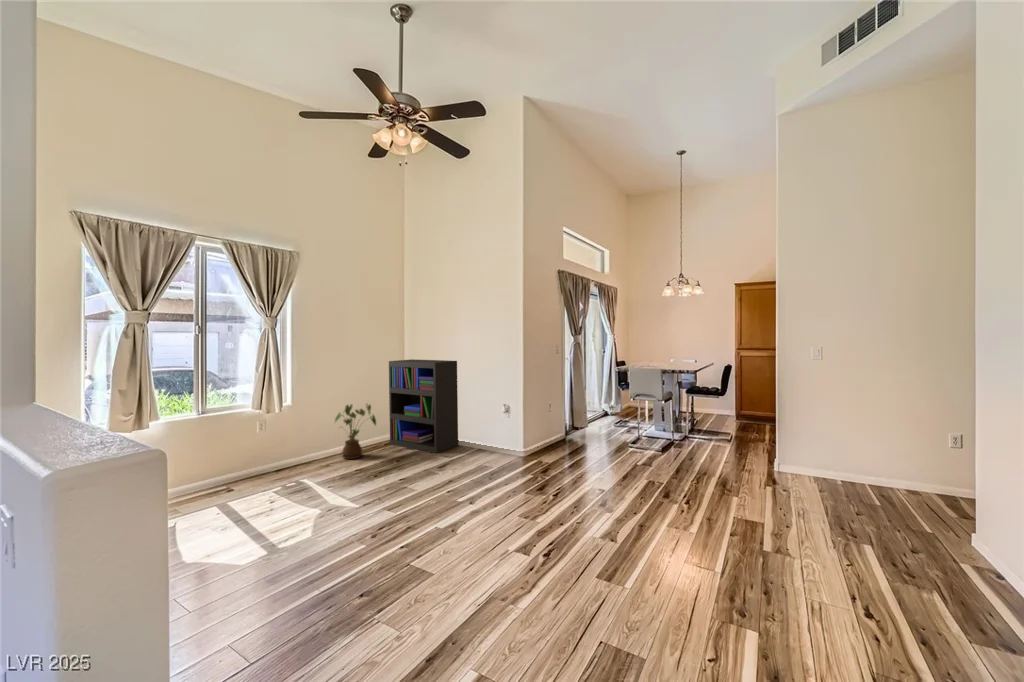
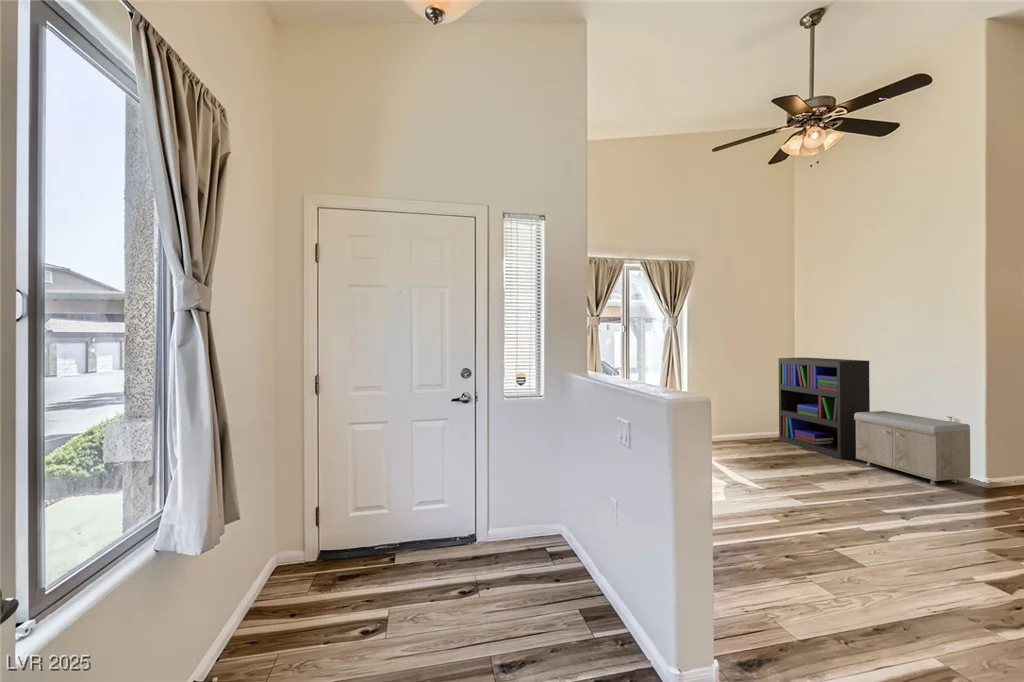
house plant: present [335,404,376,459] -> none [725,396,768,447]
storage bench: none [445,404,516,463] -> present [854,411,970,485]

